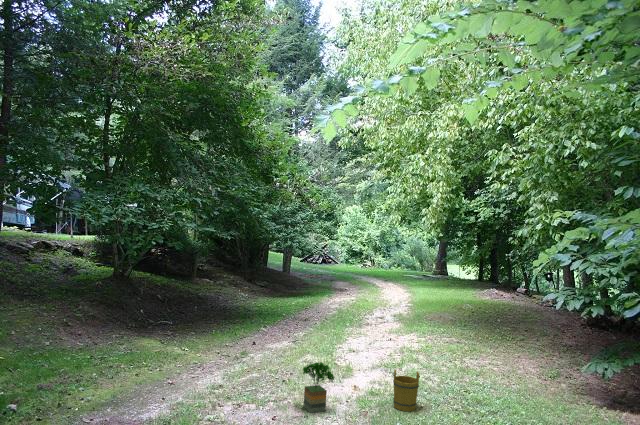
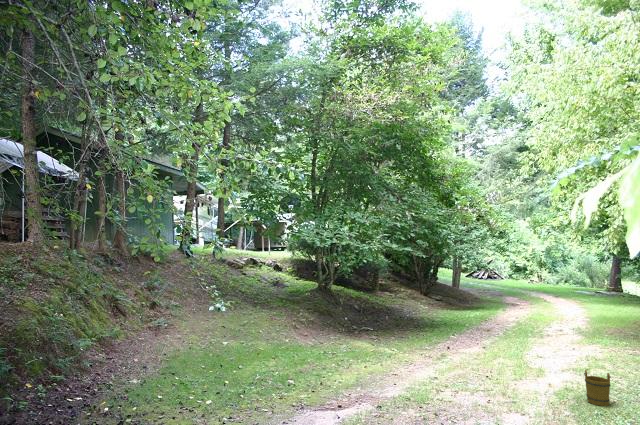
potted tree: present [303,362,334,413] -> none [502,360,532,400]

